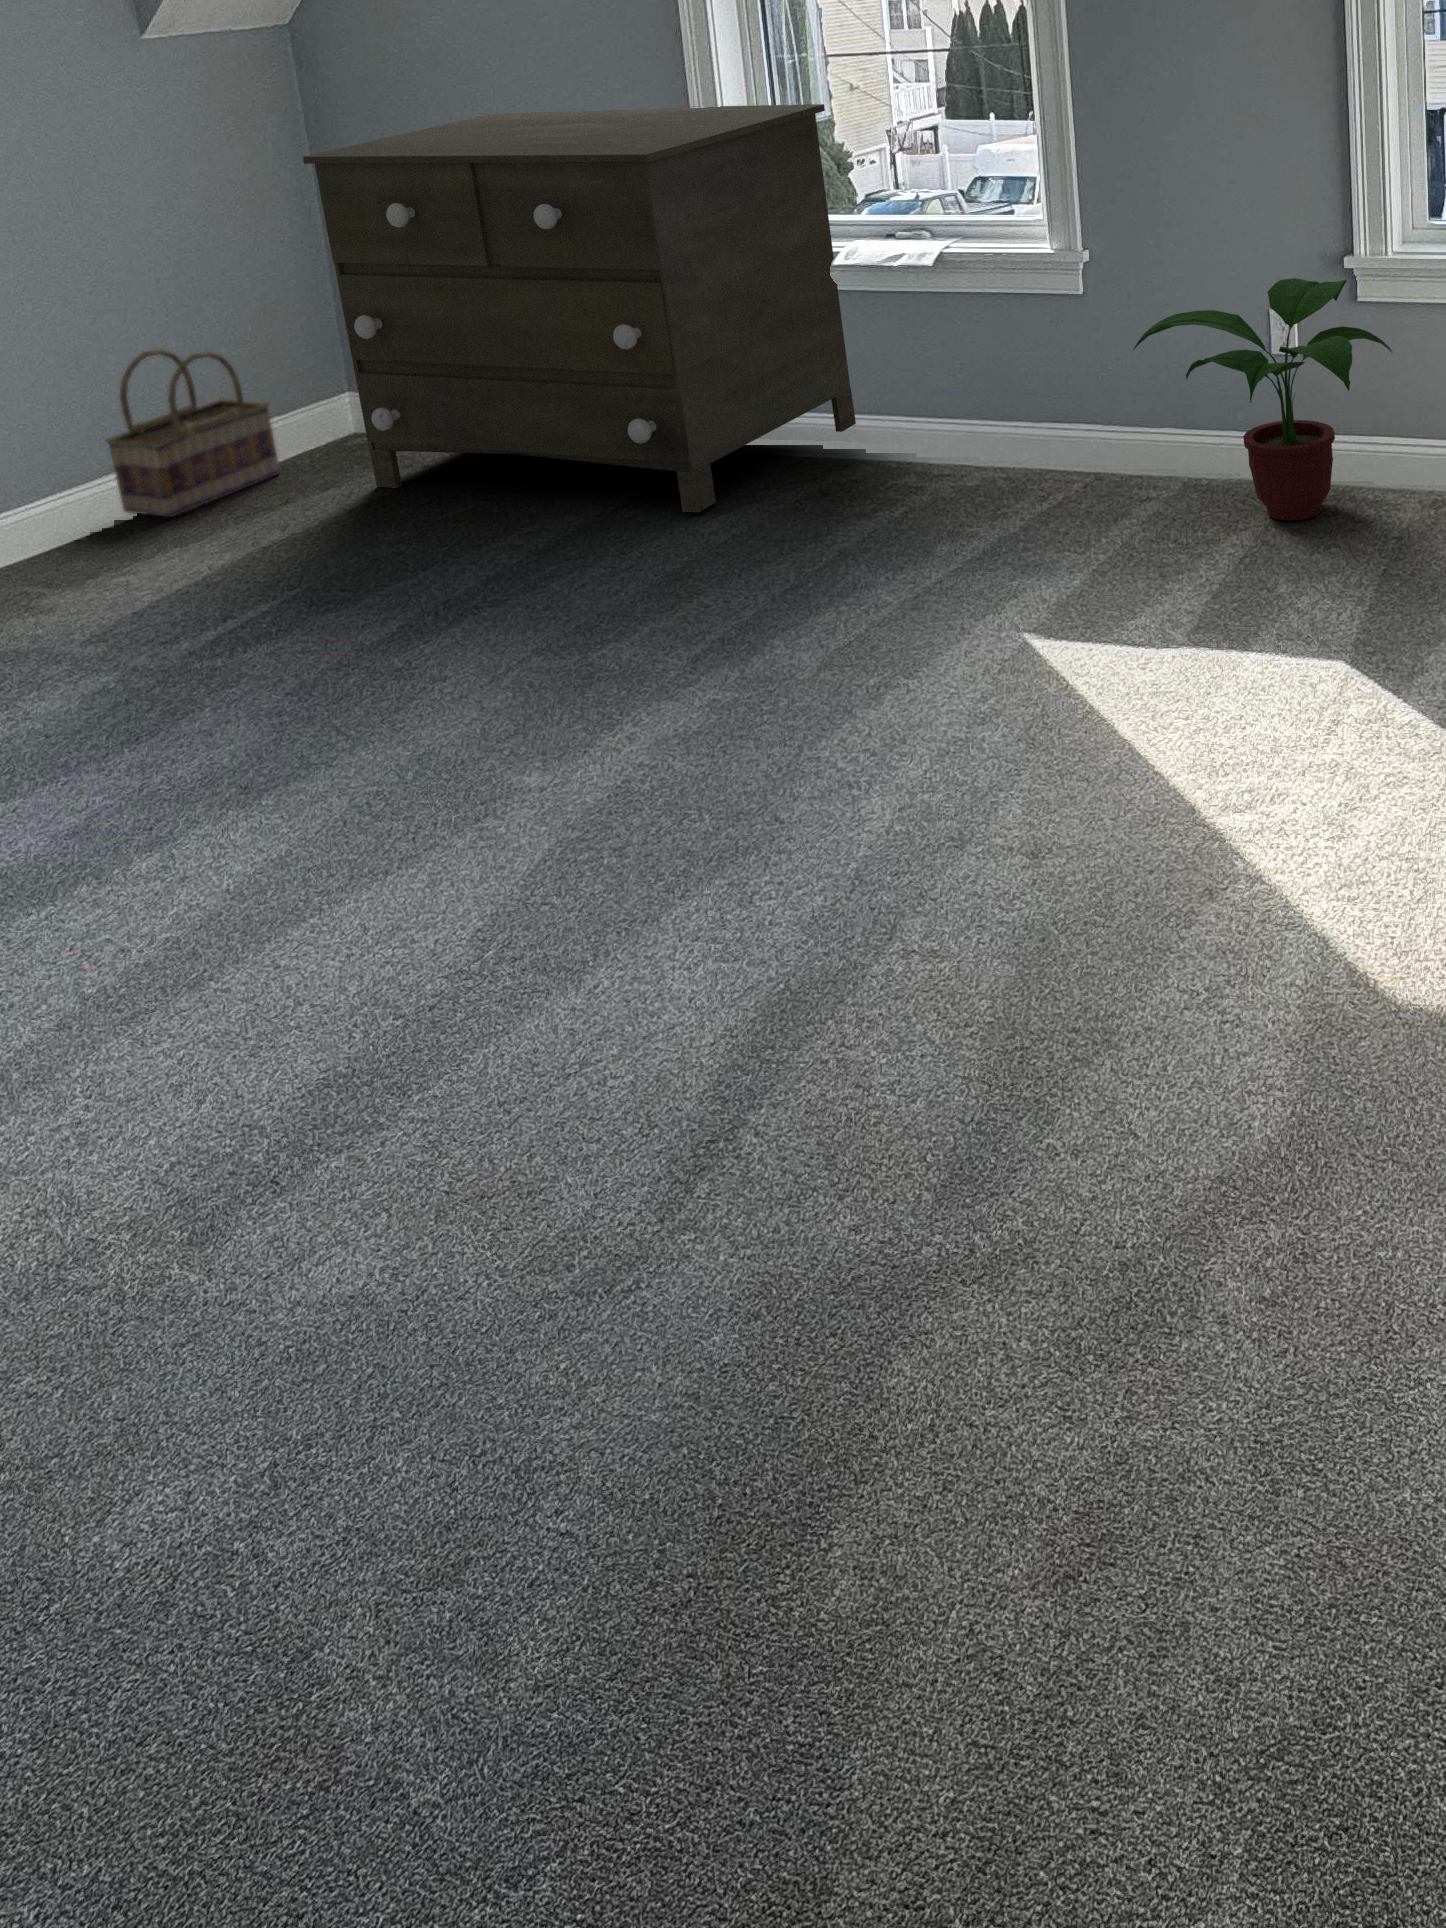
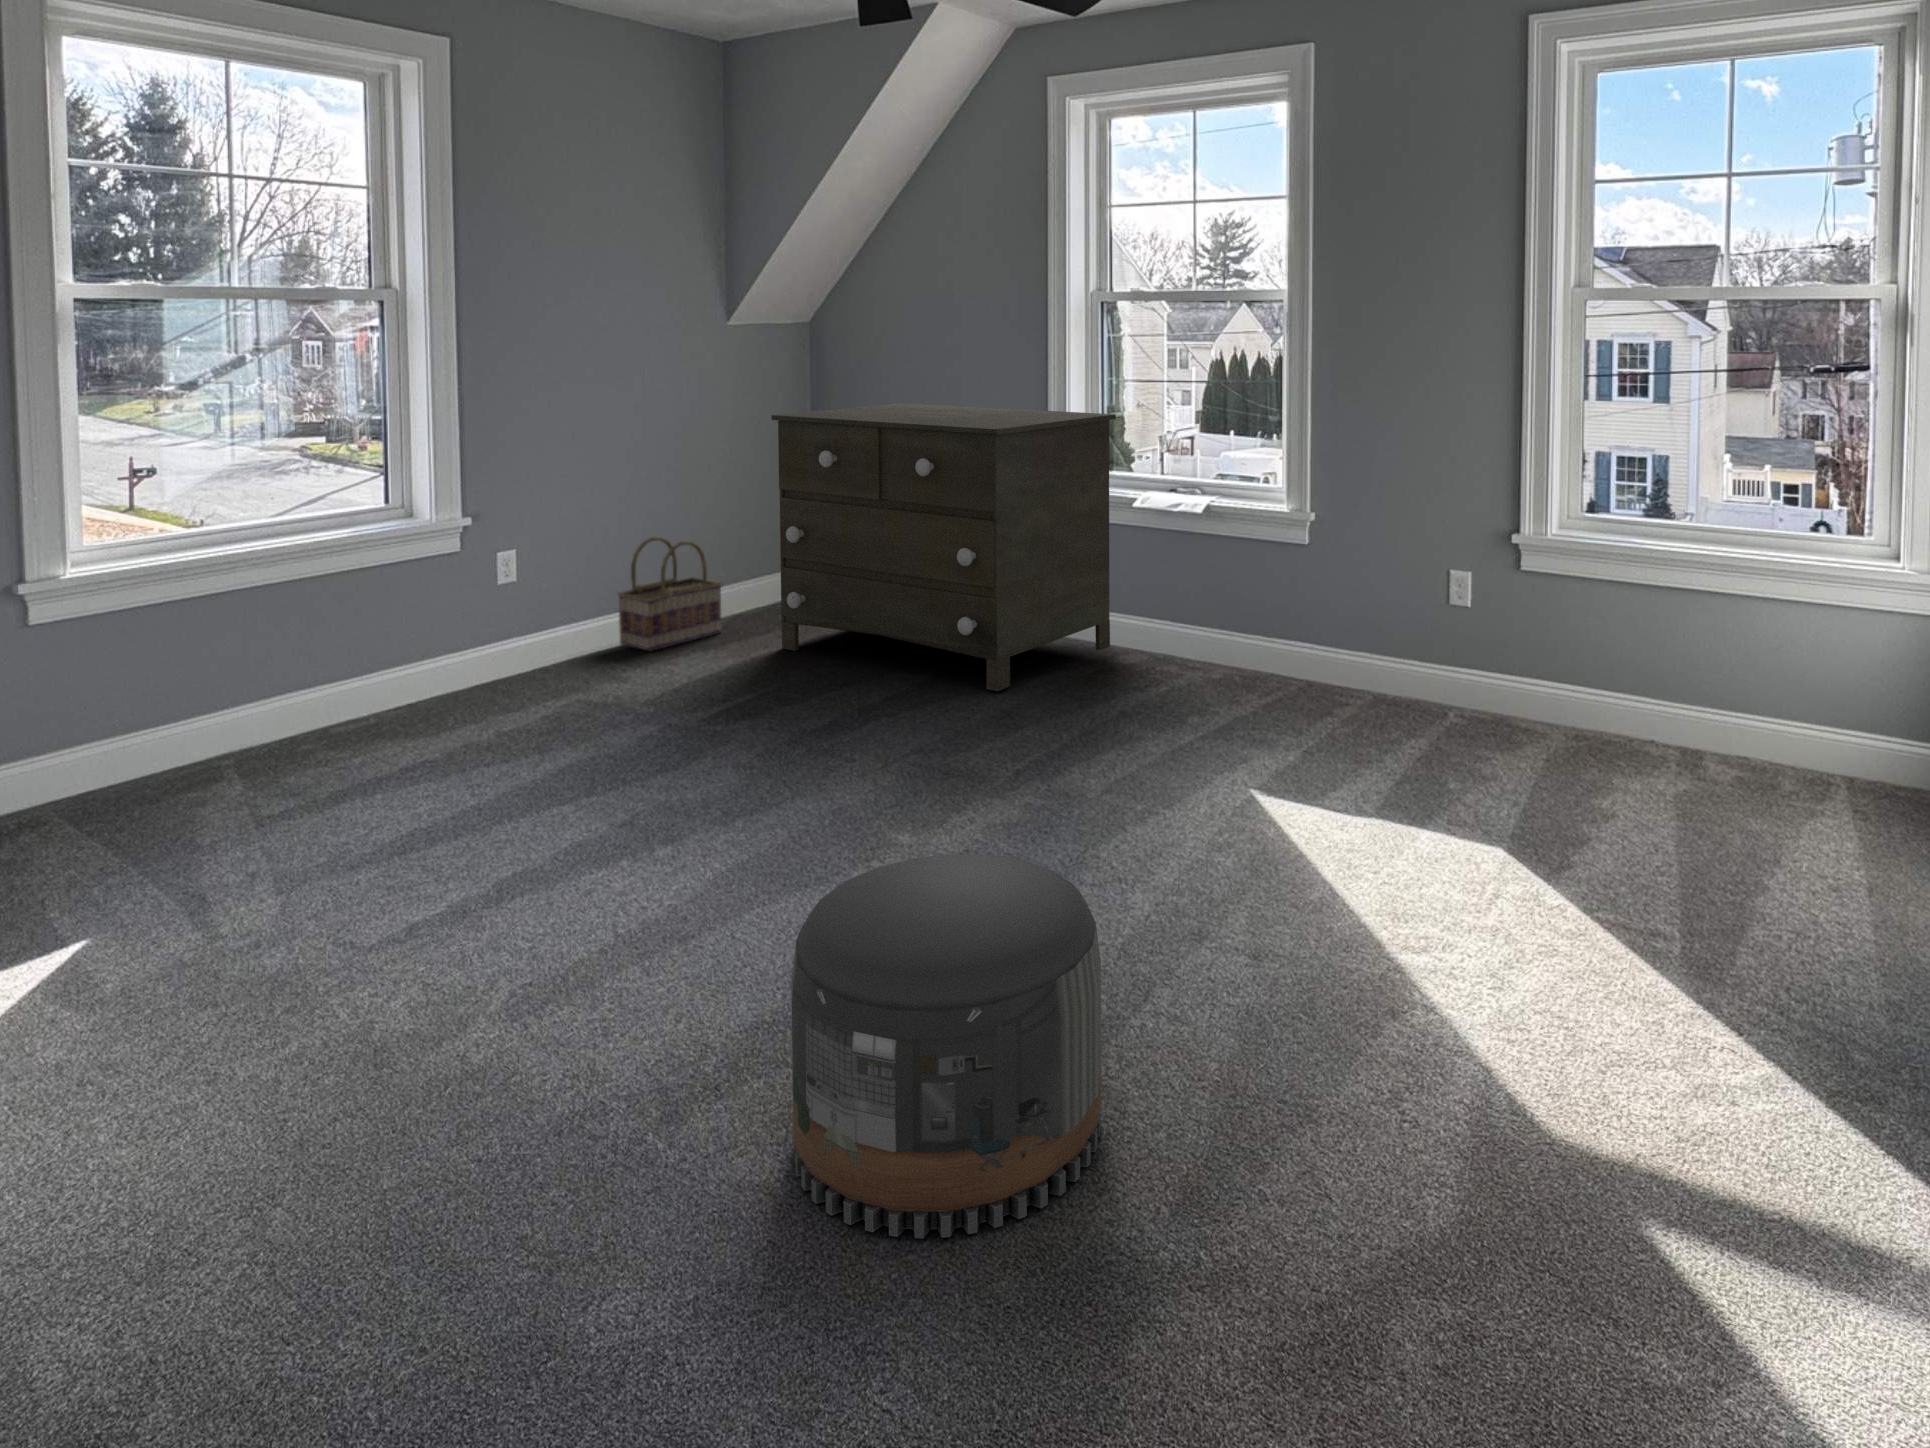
potted plant: present [1133,278,1392,520] -> none [1326,567,1526,752]
pouf: none [418,782,856,1268] -> present [791,854,1101,1238]

